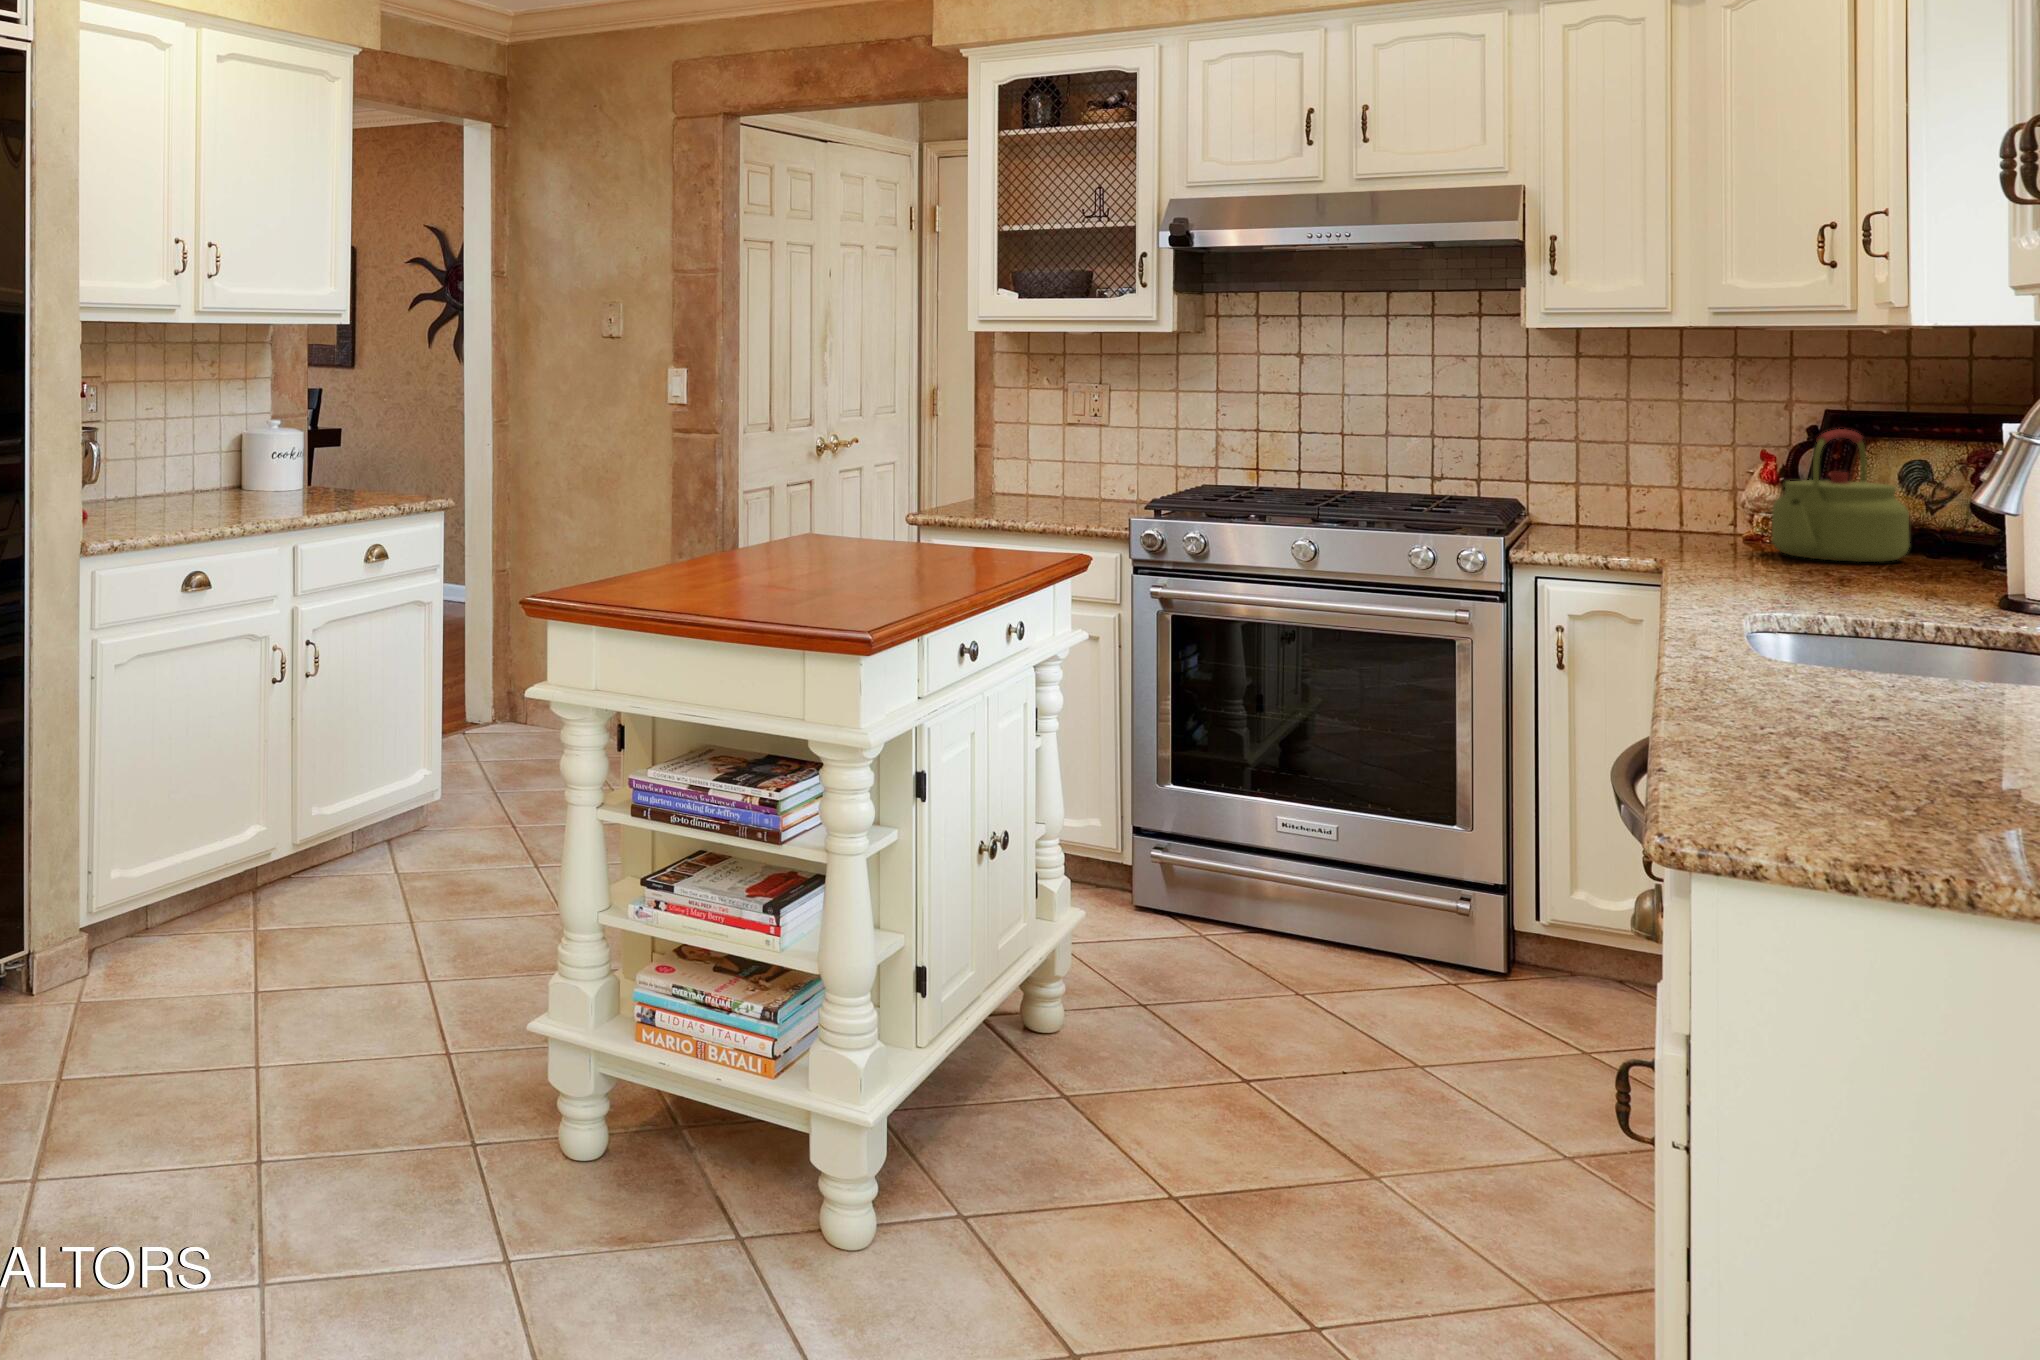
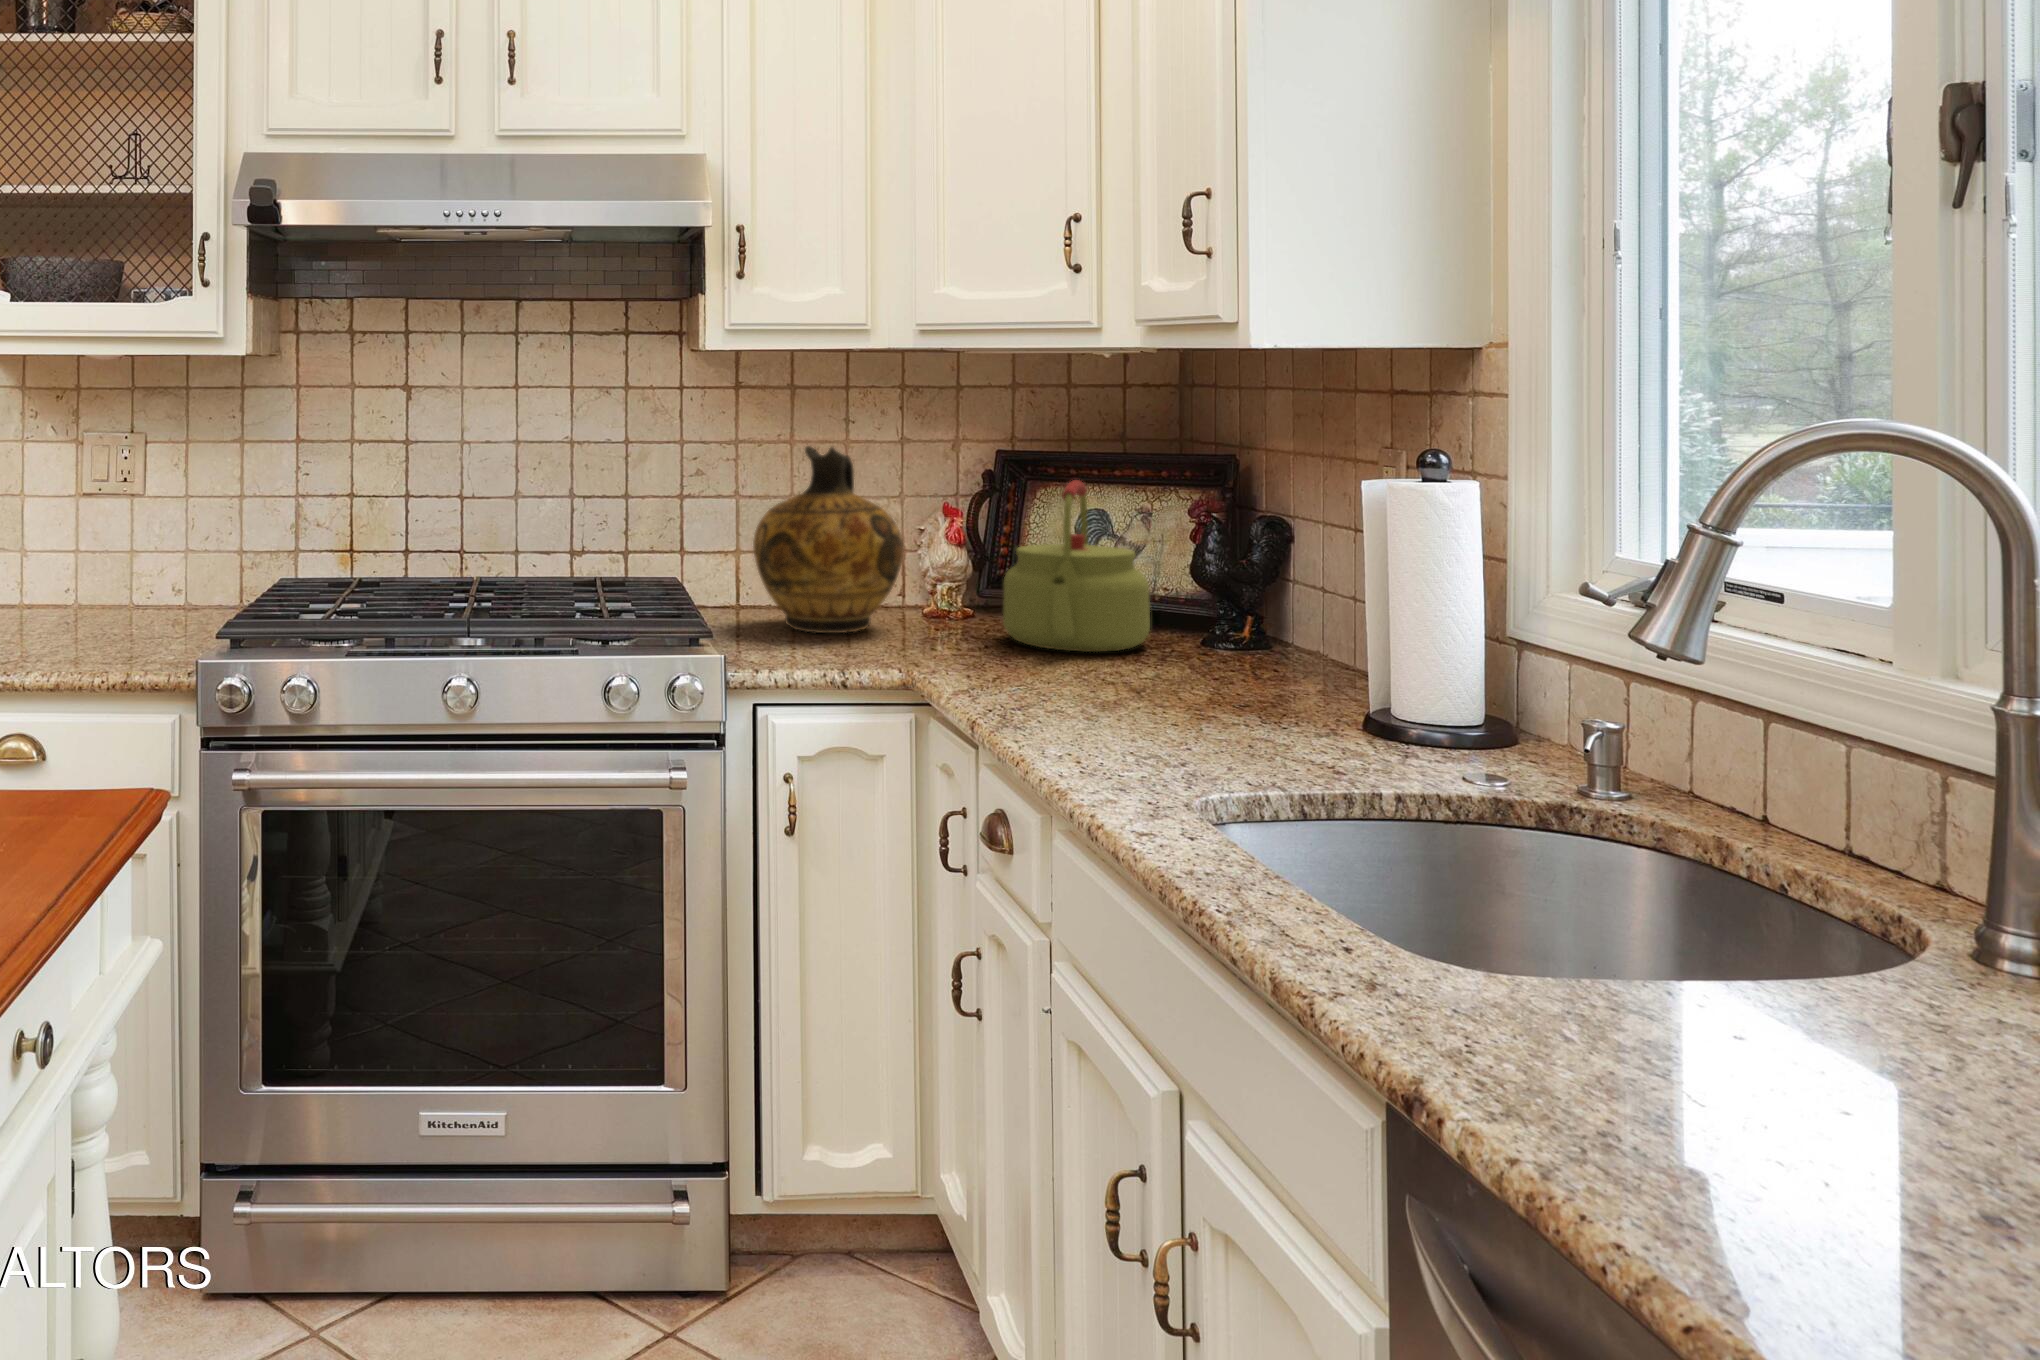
ceramic jug: none [1563,400,1697,541] -> present [753,446,904,633]

